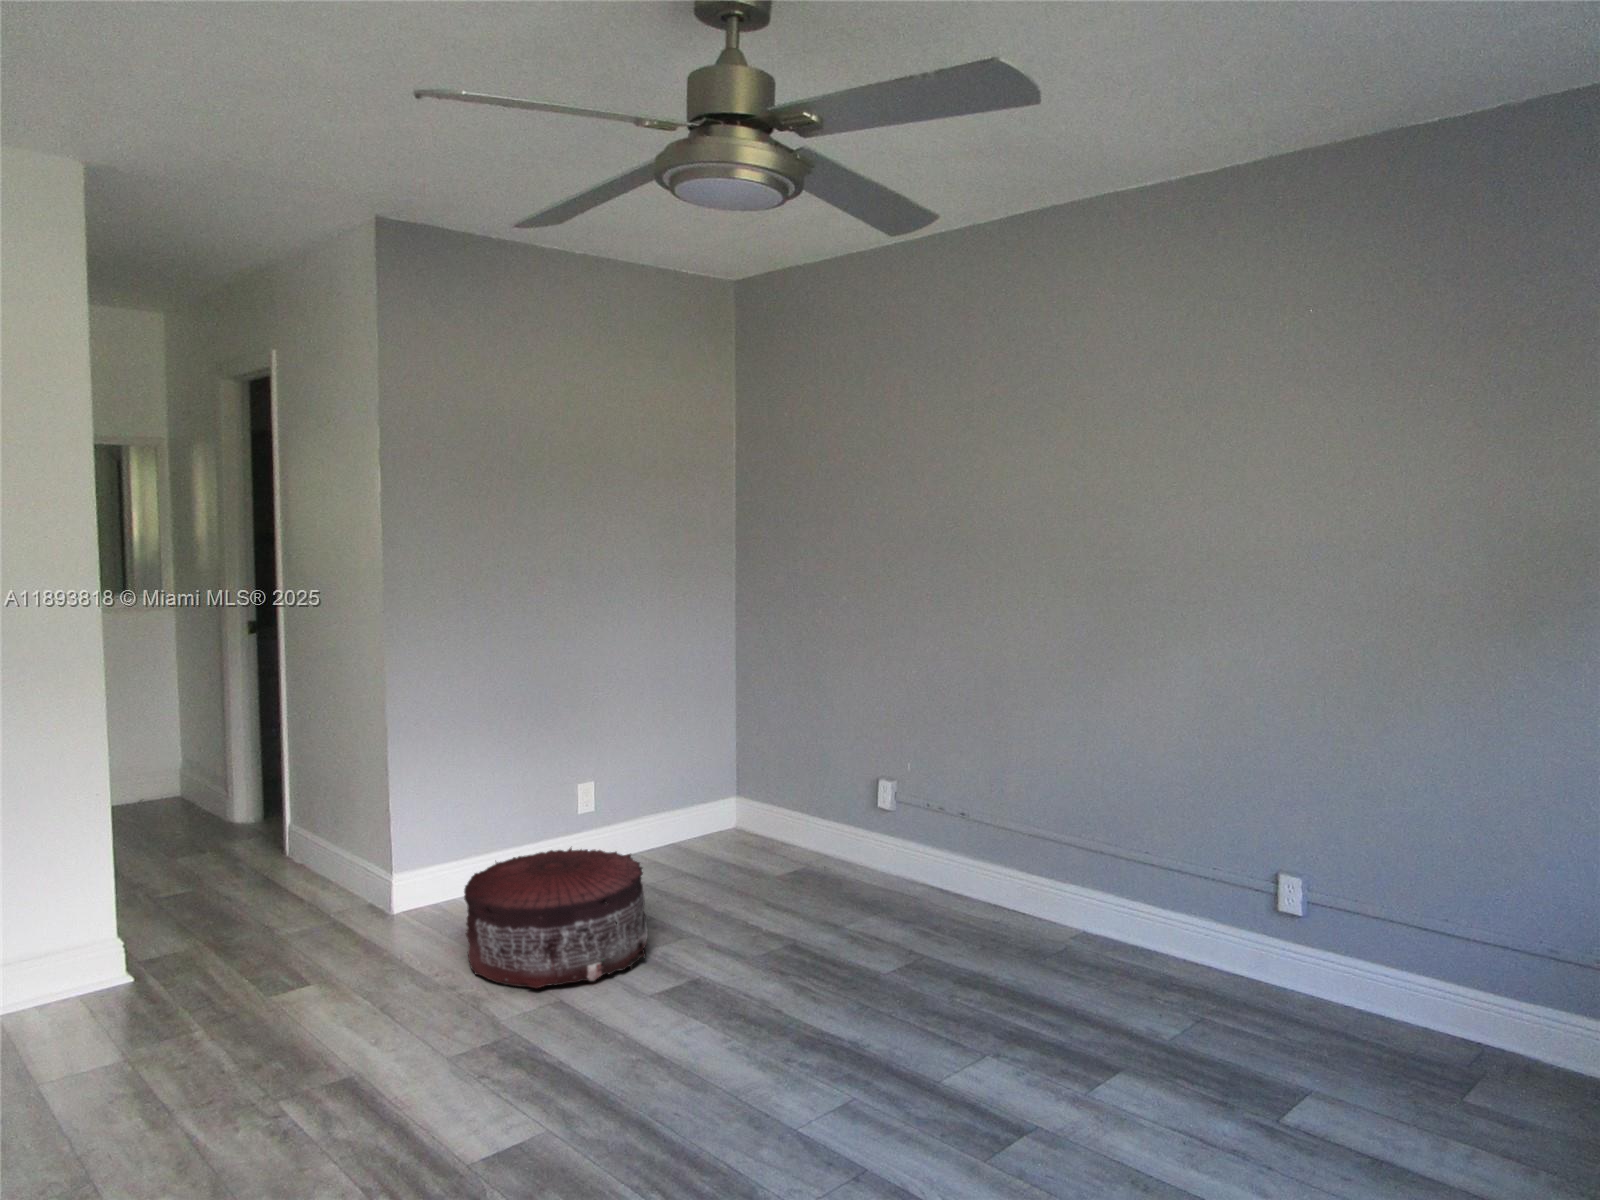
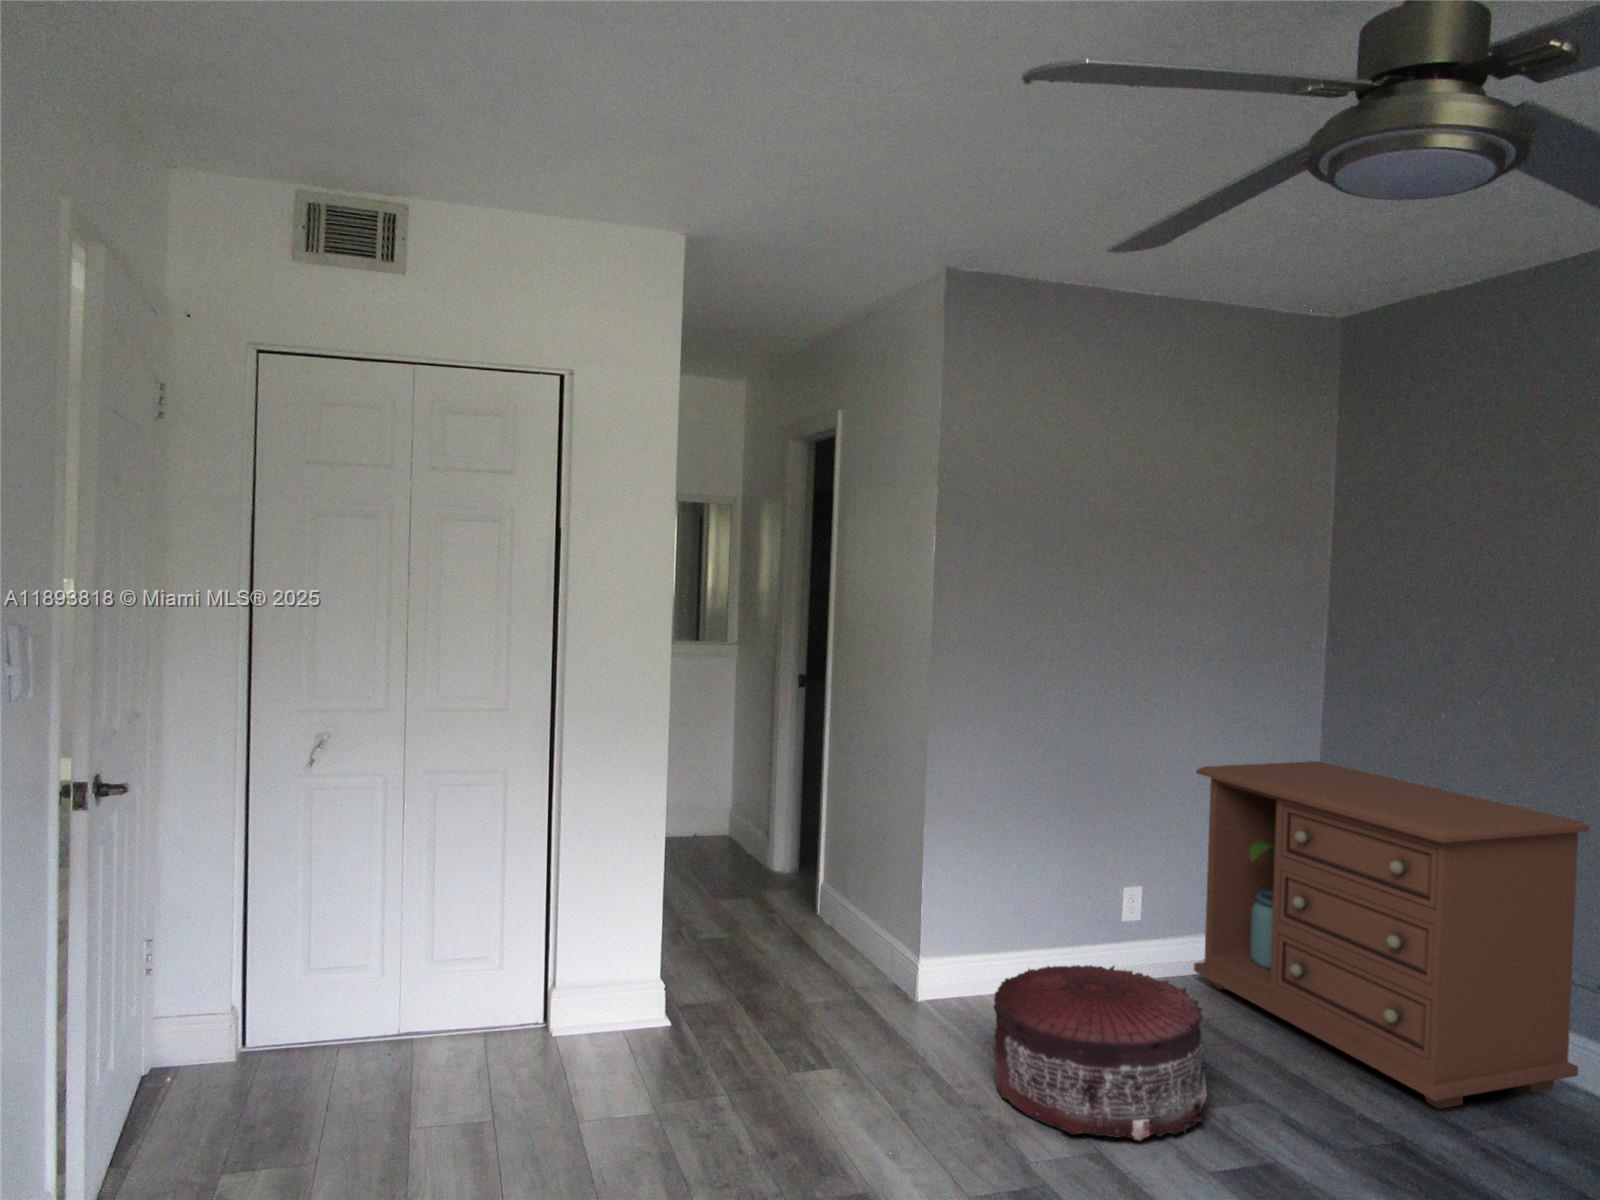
dresser: none [639,661,914,913] -> present [1194,761,1589,1109]

